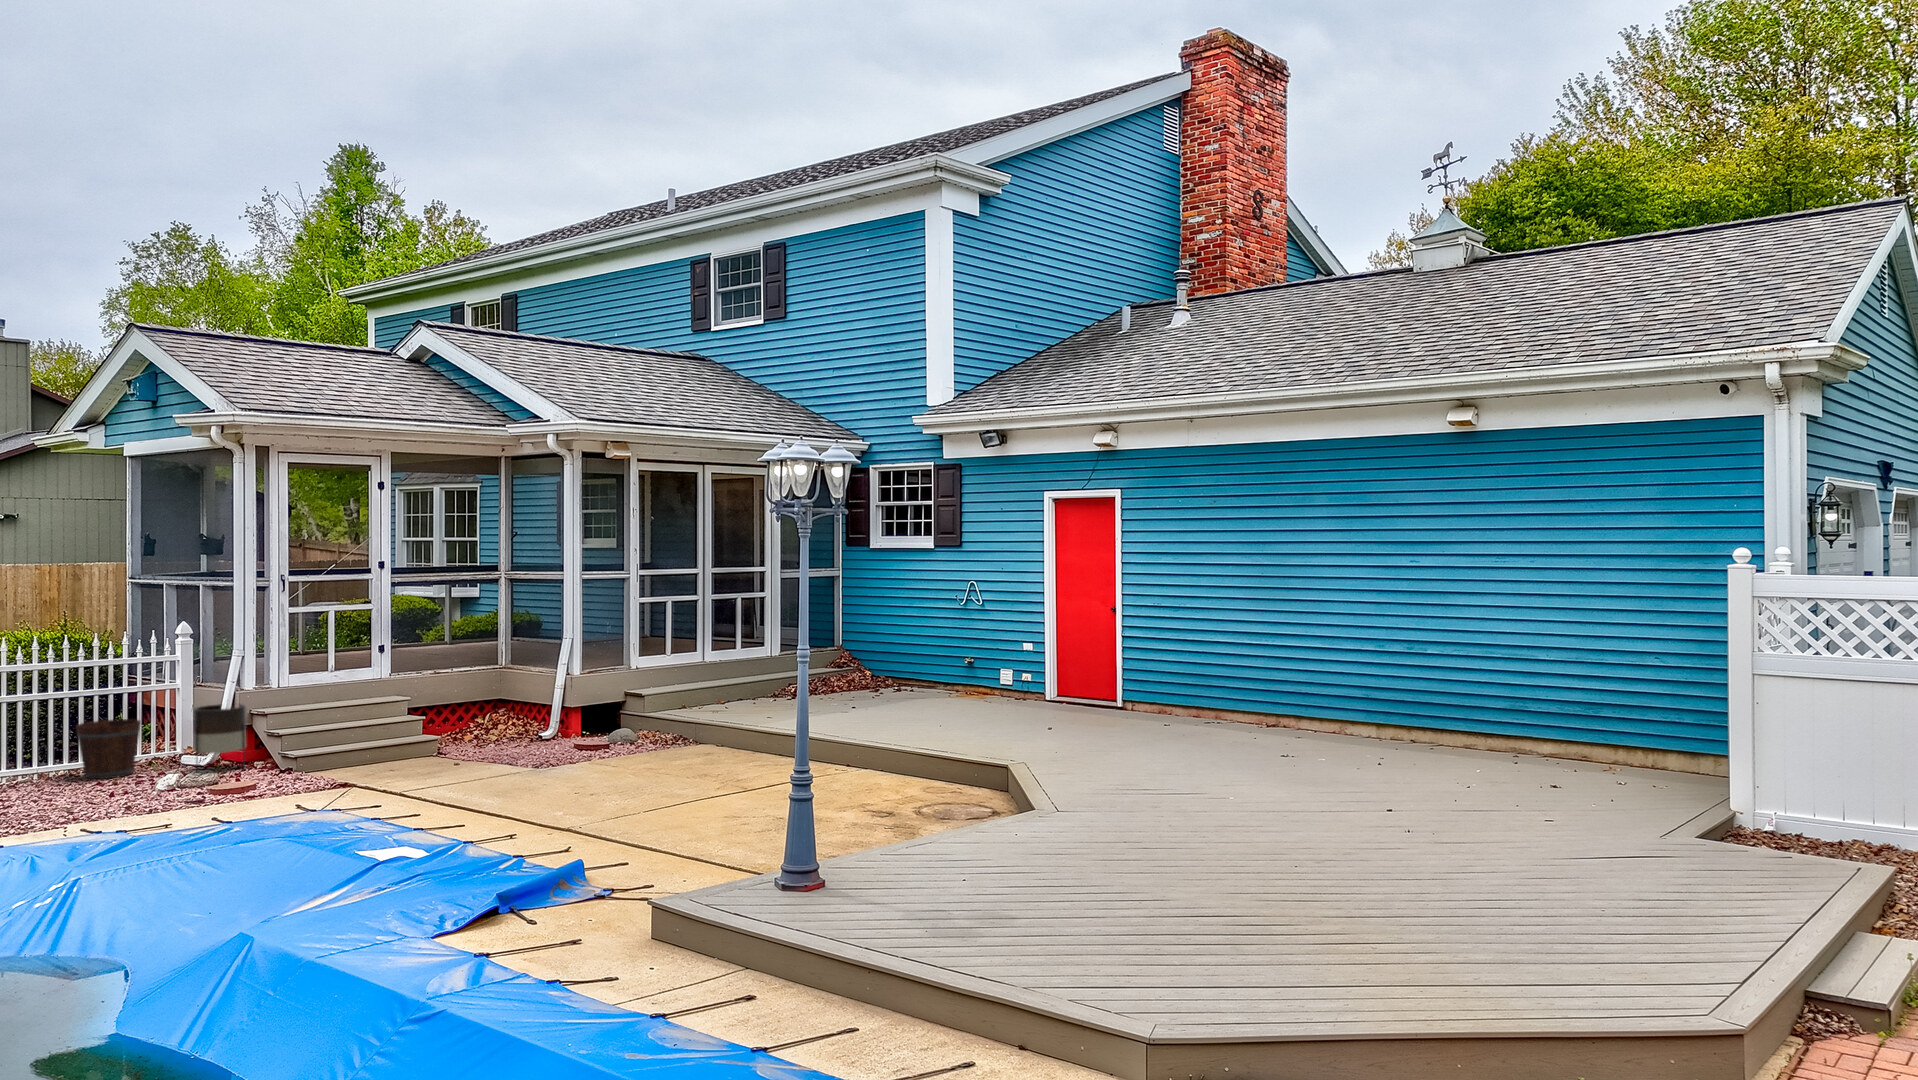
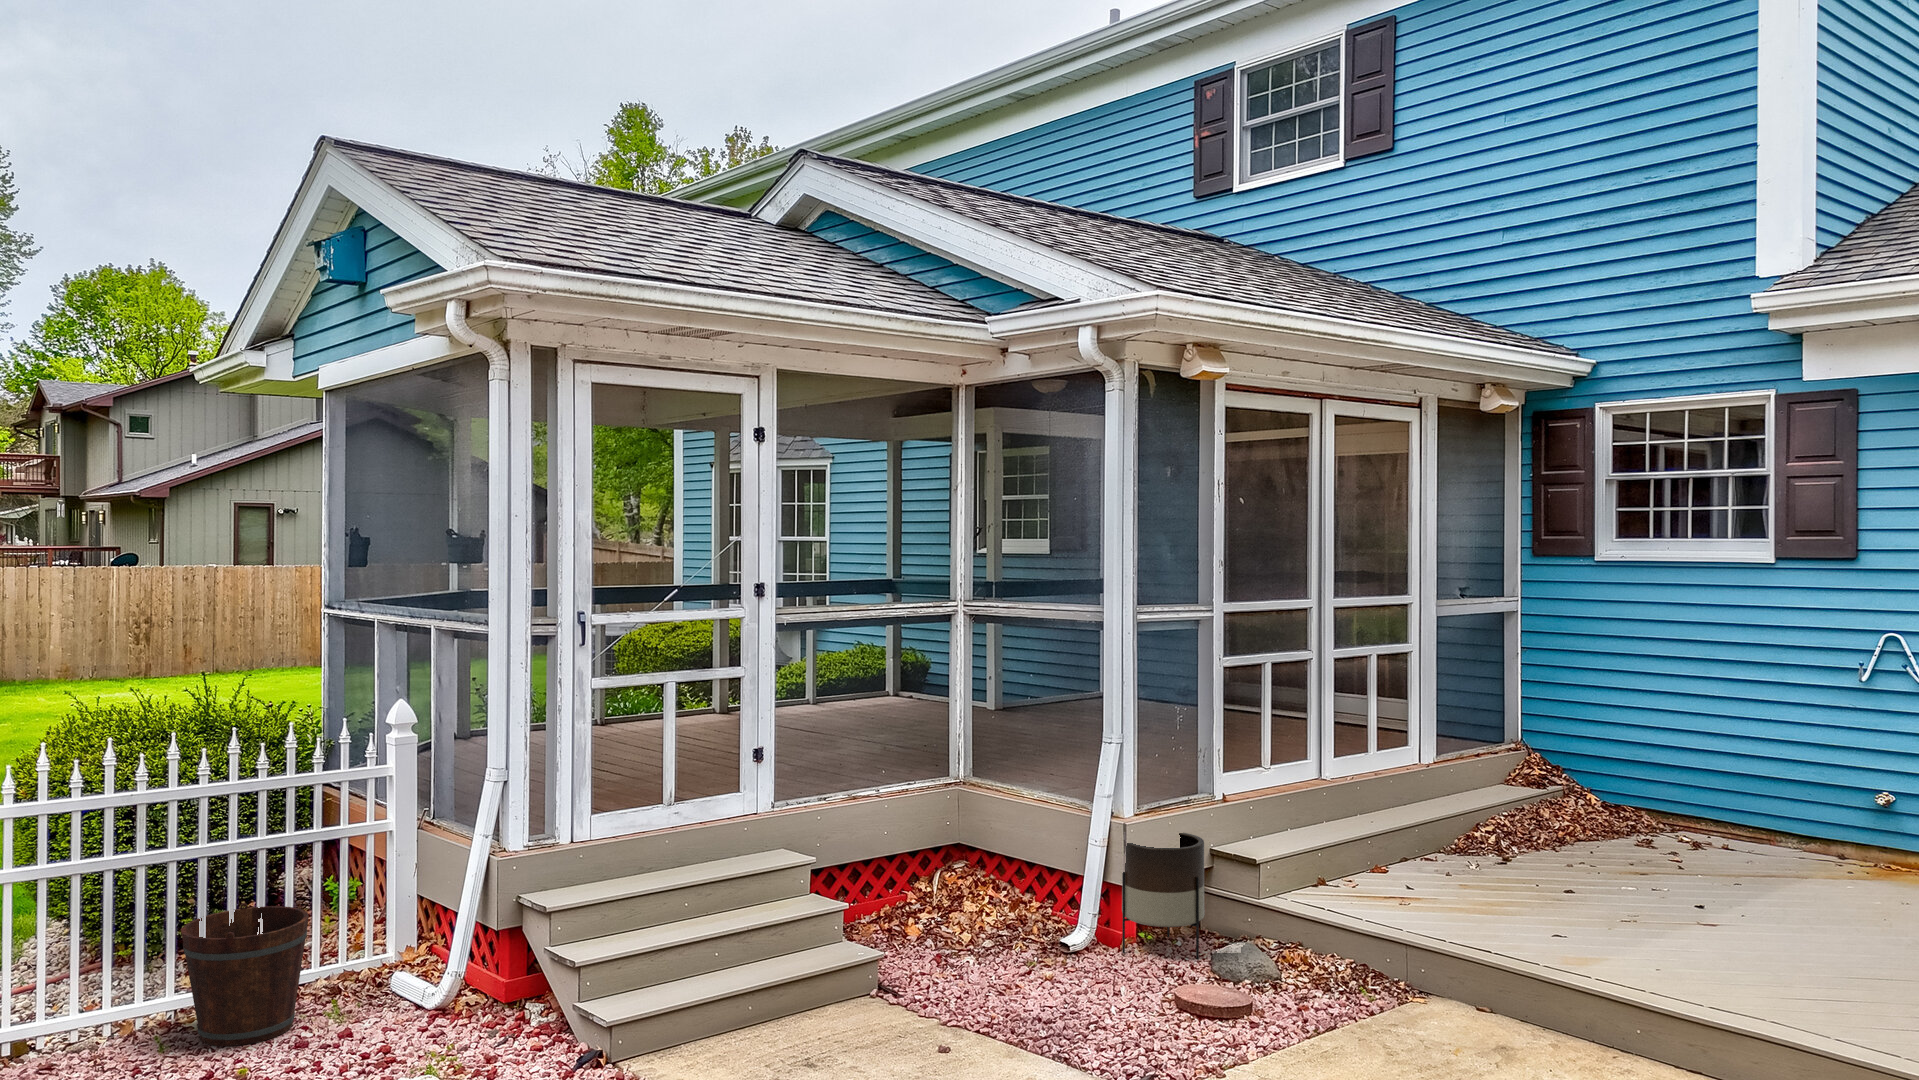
planter: present [193,704,246,771] -> present [1122,833,1205,959]

